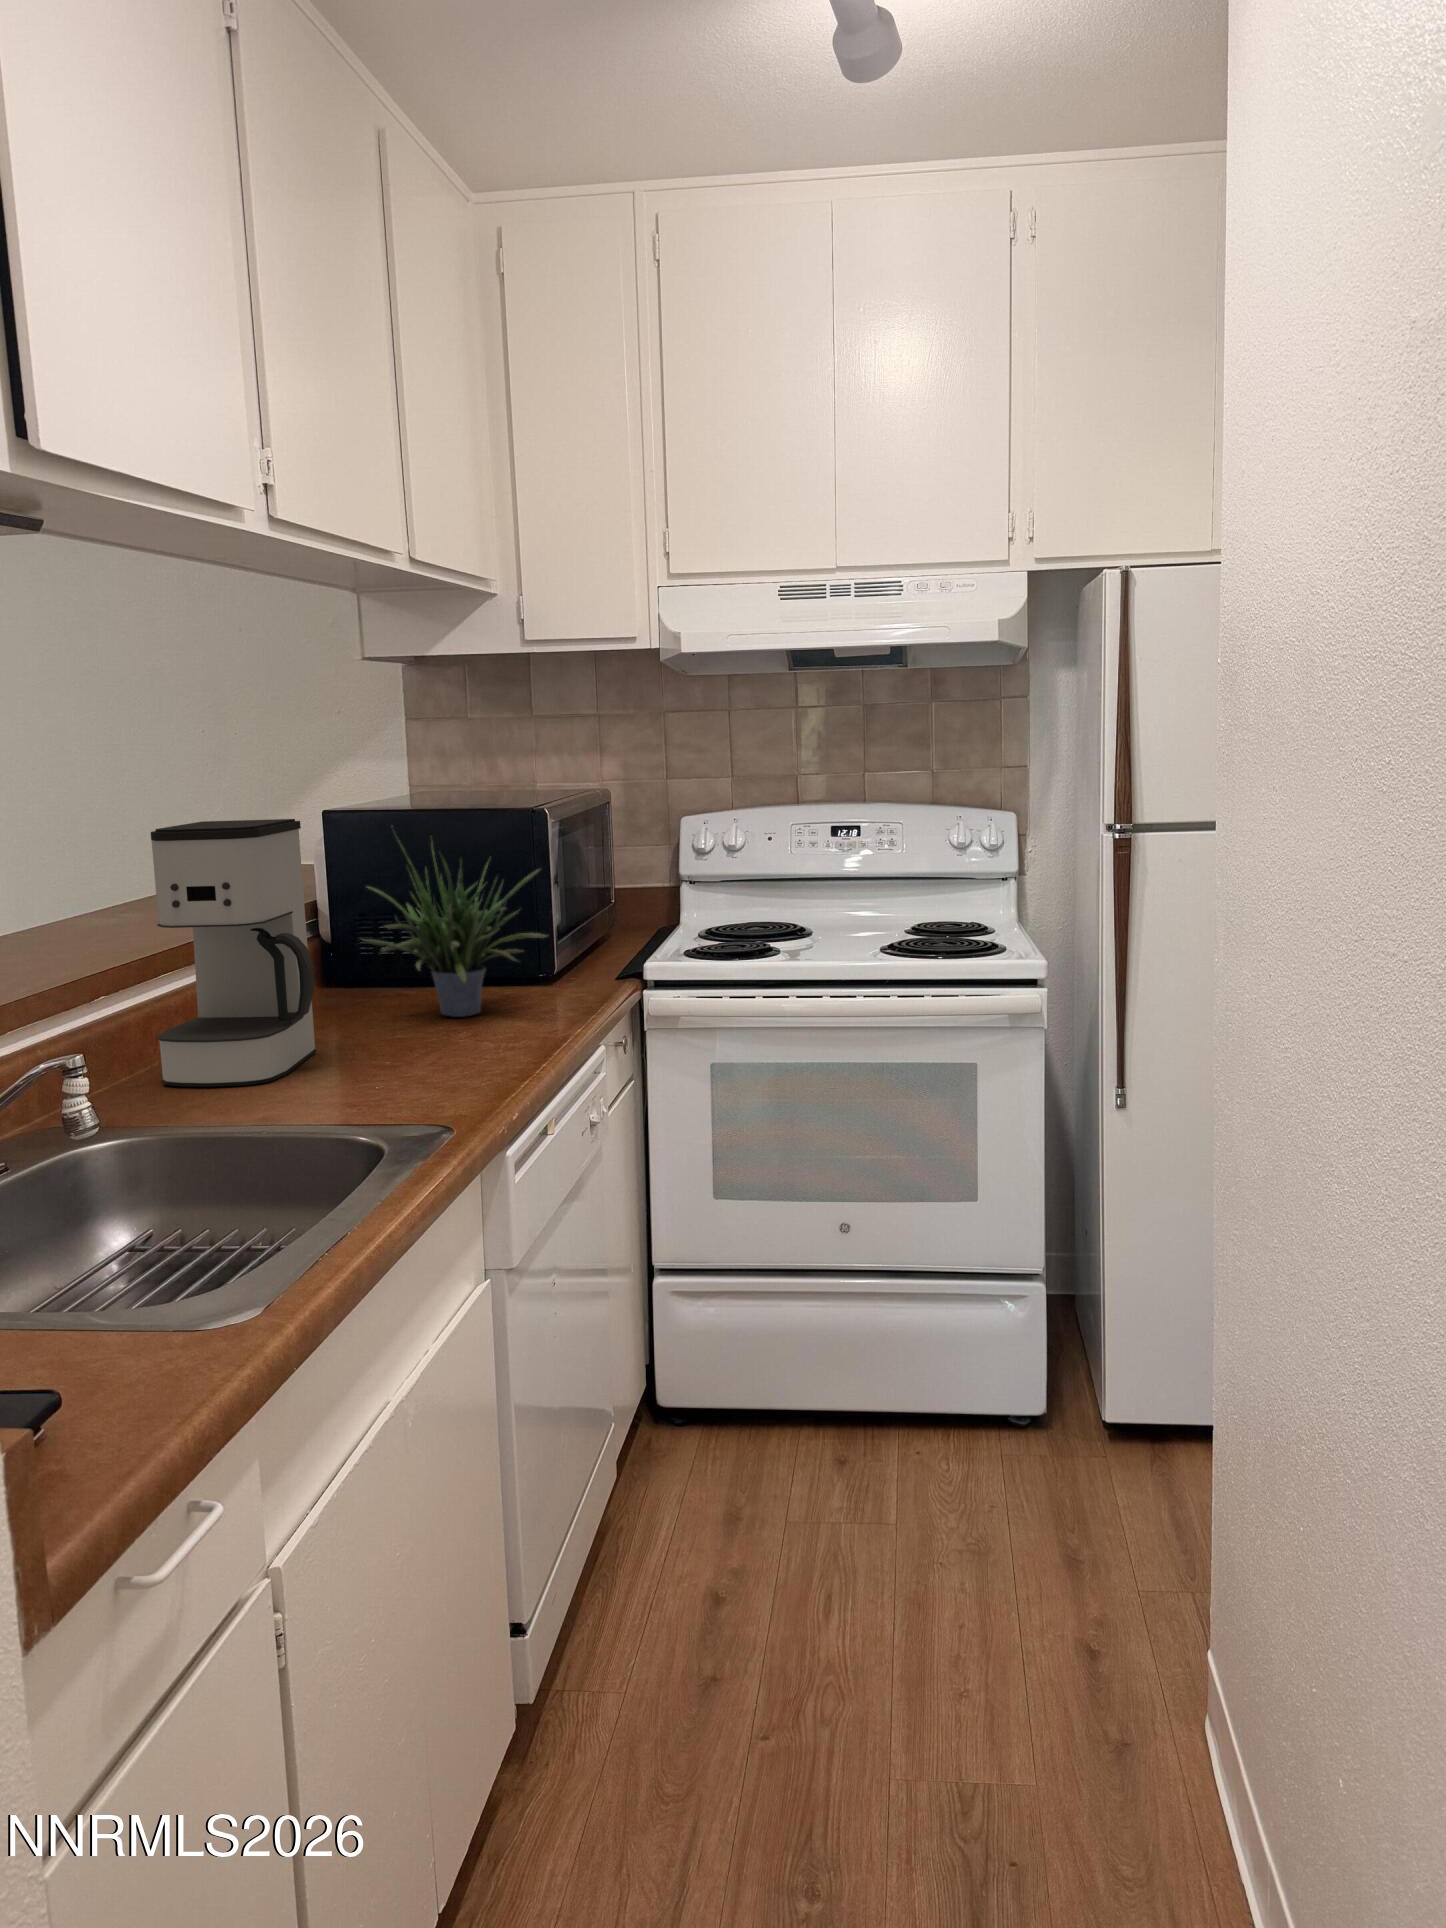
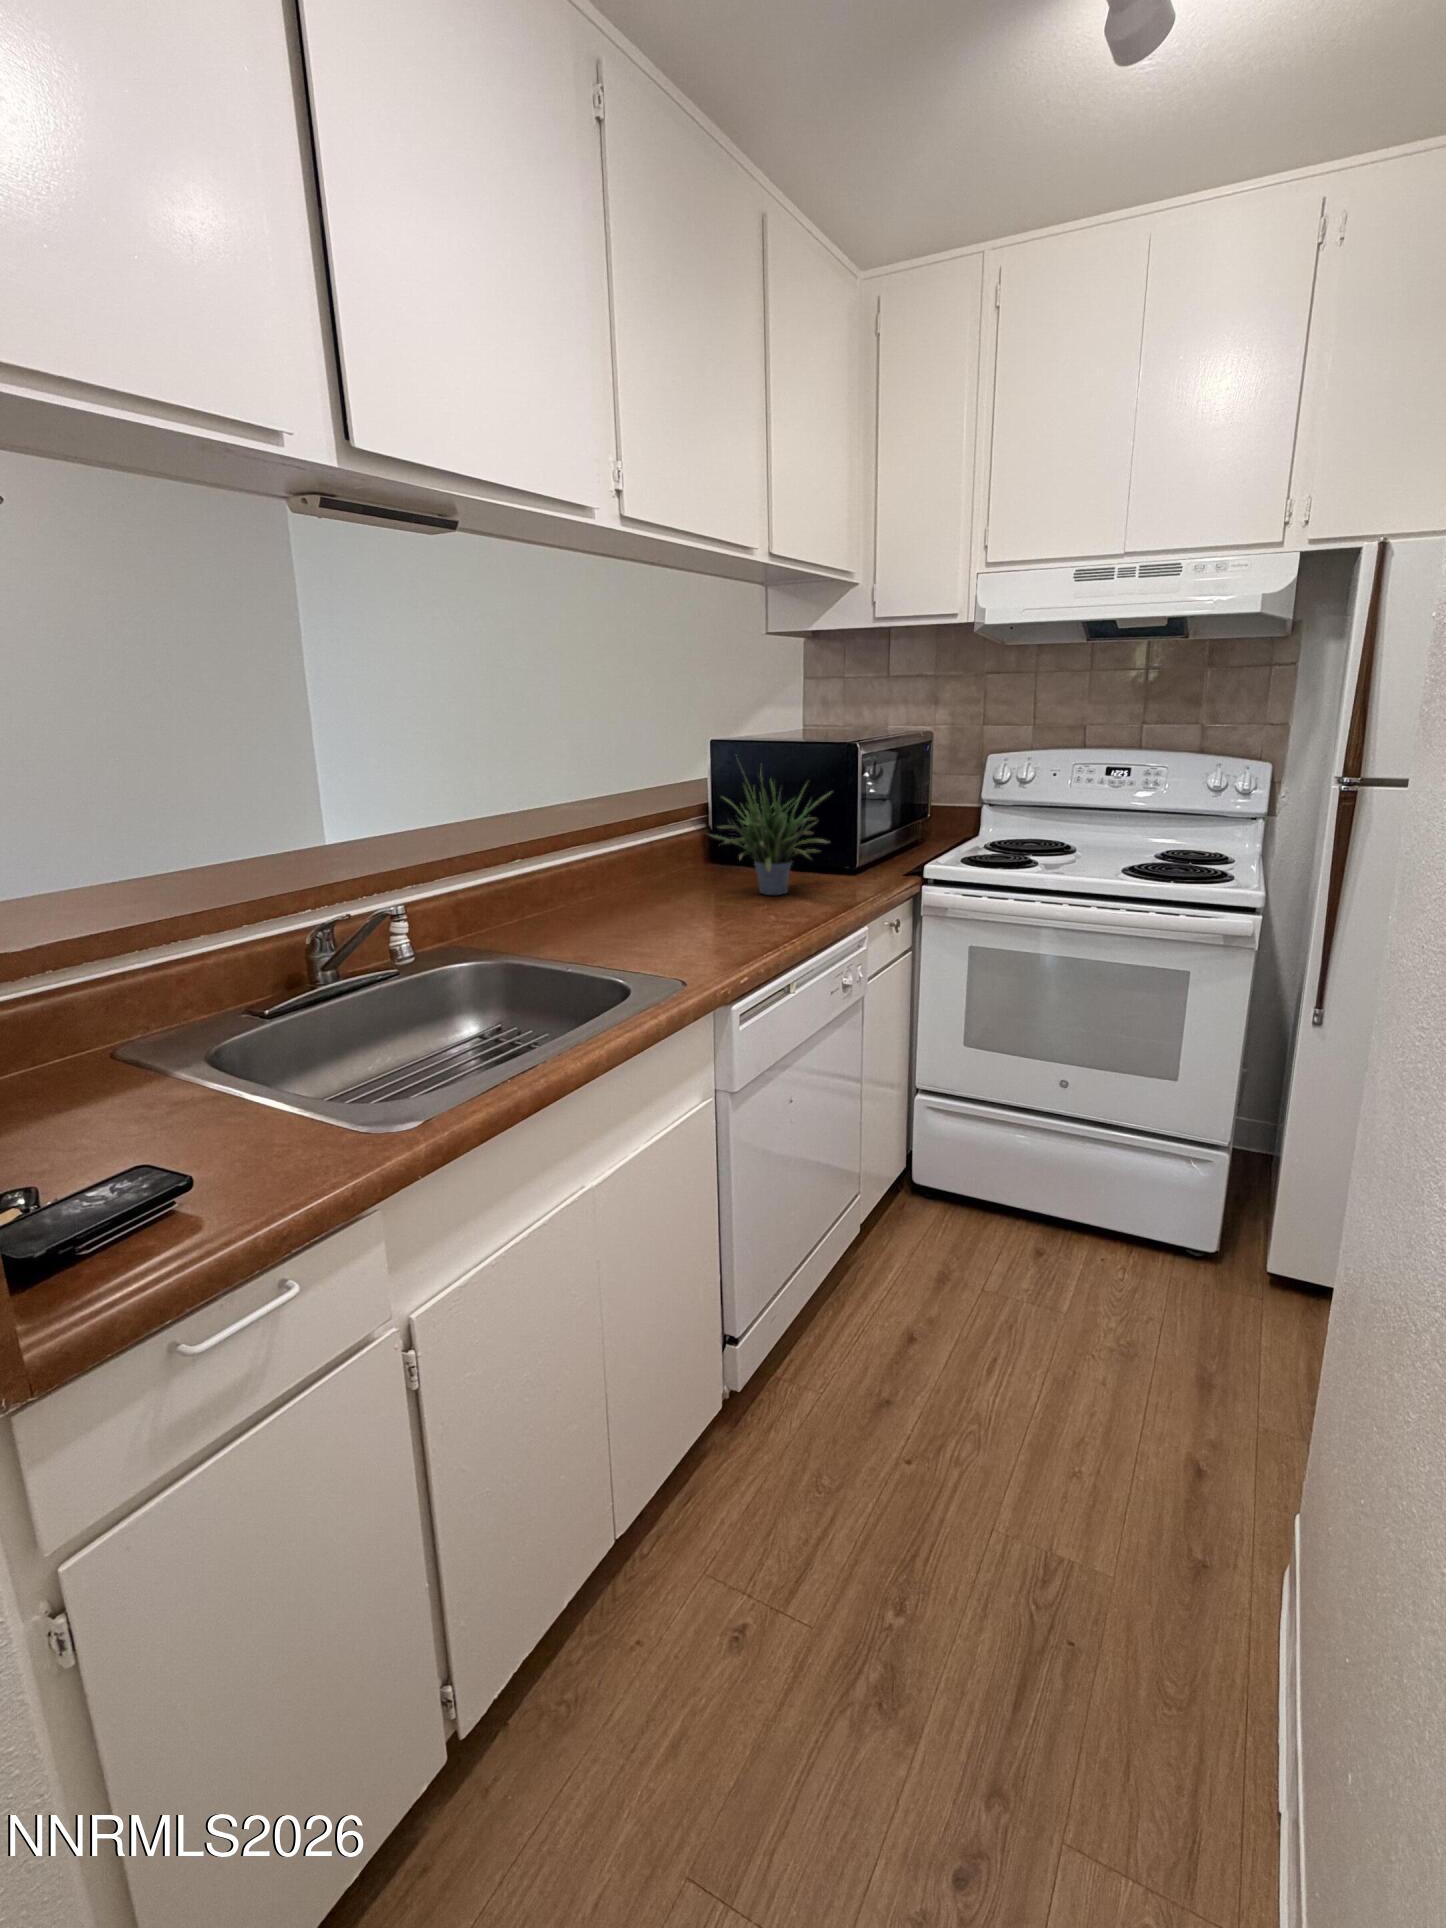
coffee maker: present [151,819,316,1087] -> none [543,746,657,933]

